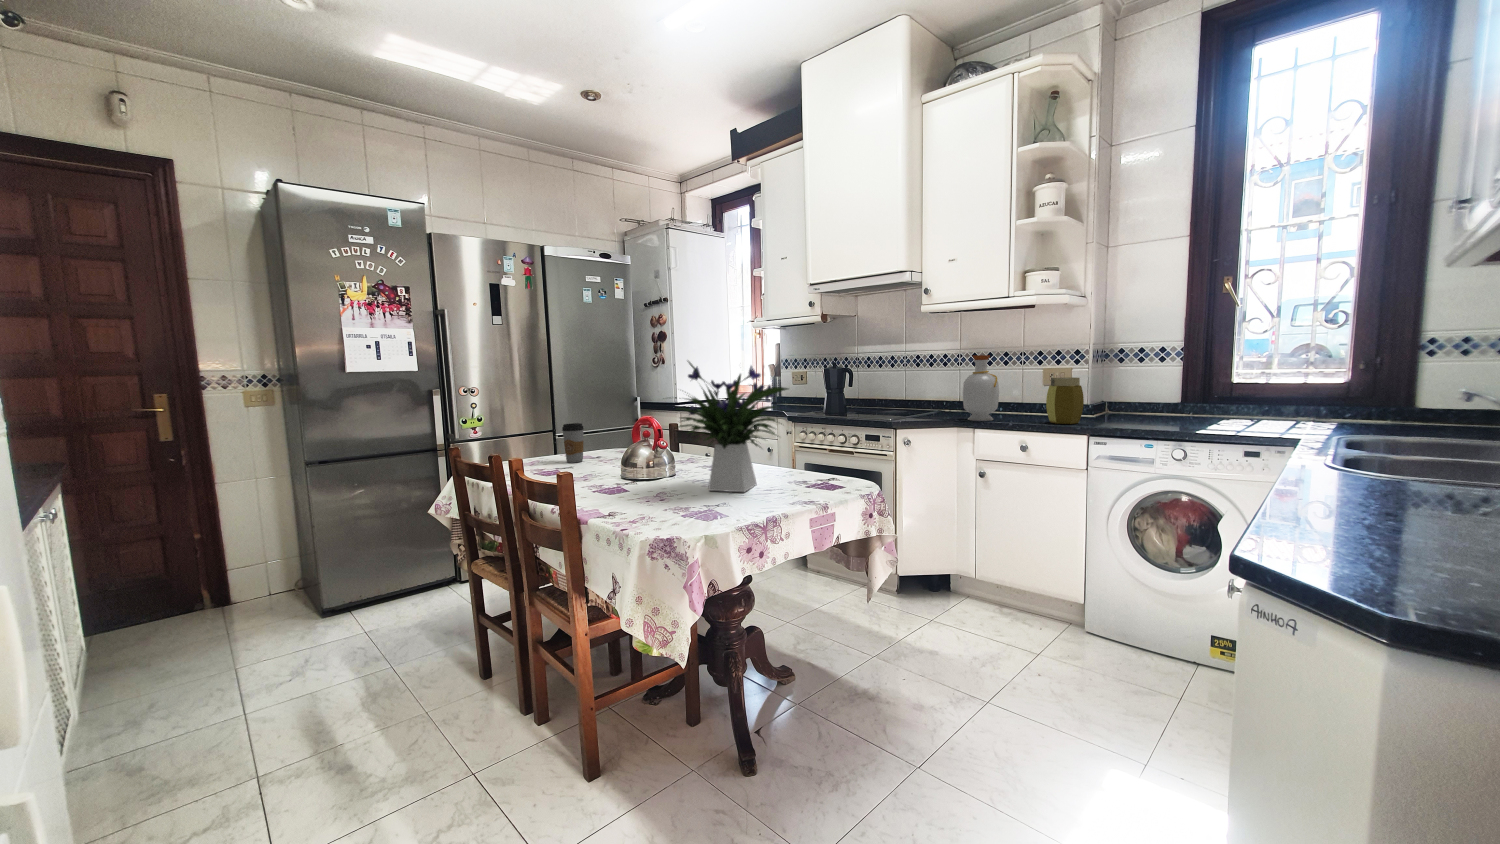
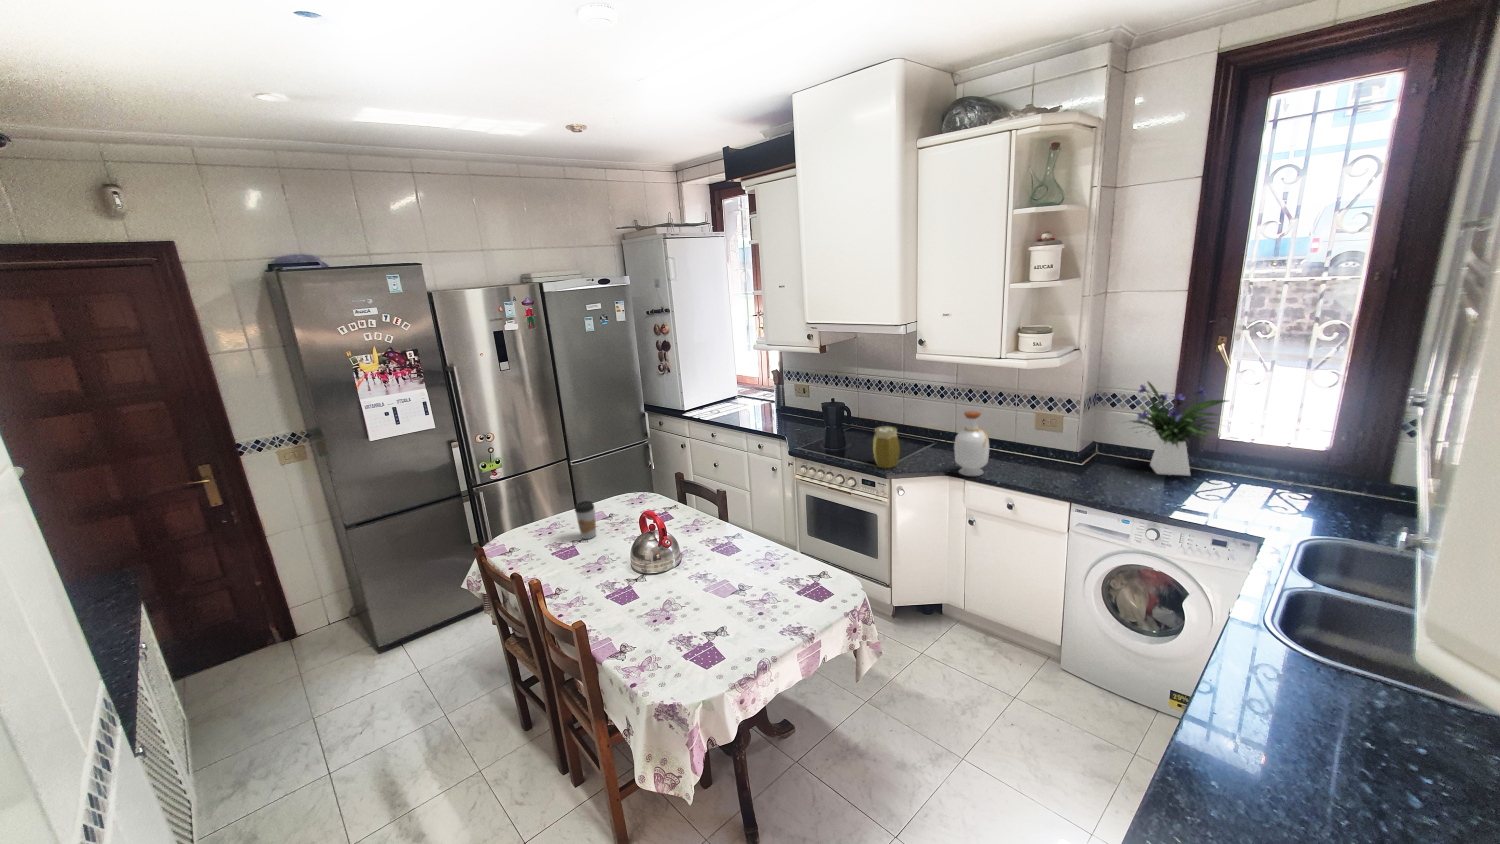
flower arrangement: present [676,362,788,492] -> present [1131,382,1228,475]
jar: present [1046,377,1084,424] -> present [873,426,900,468]

